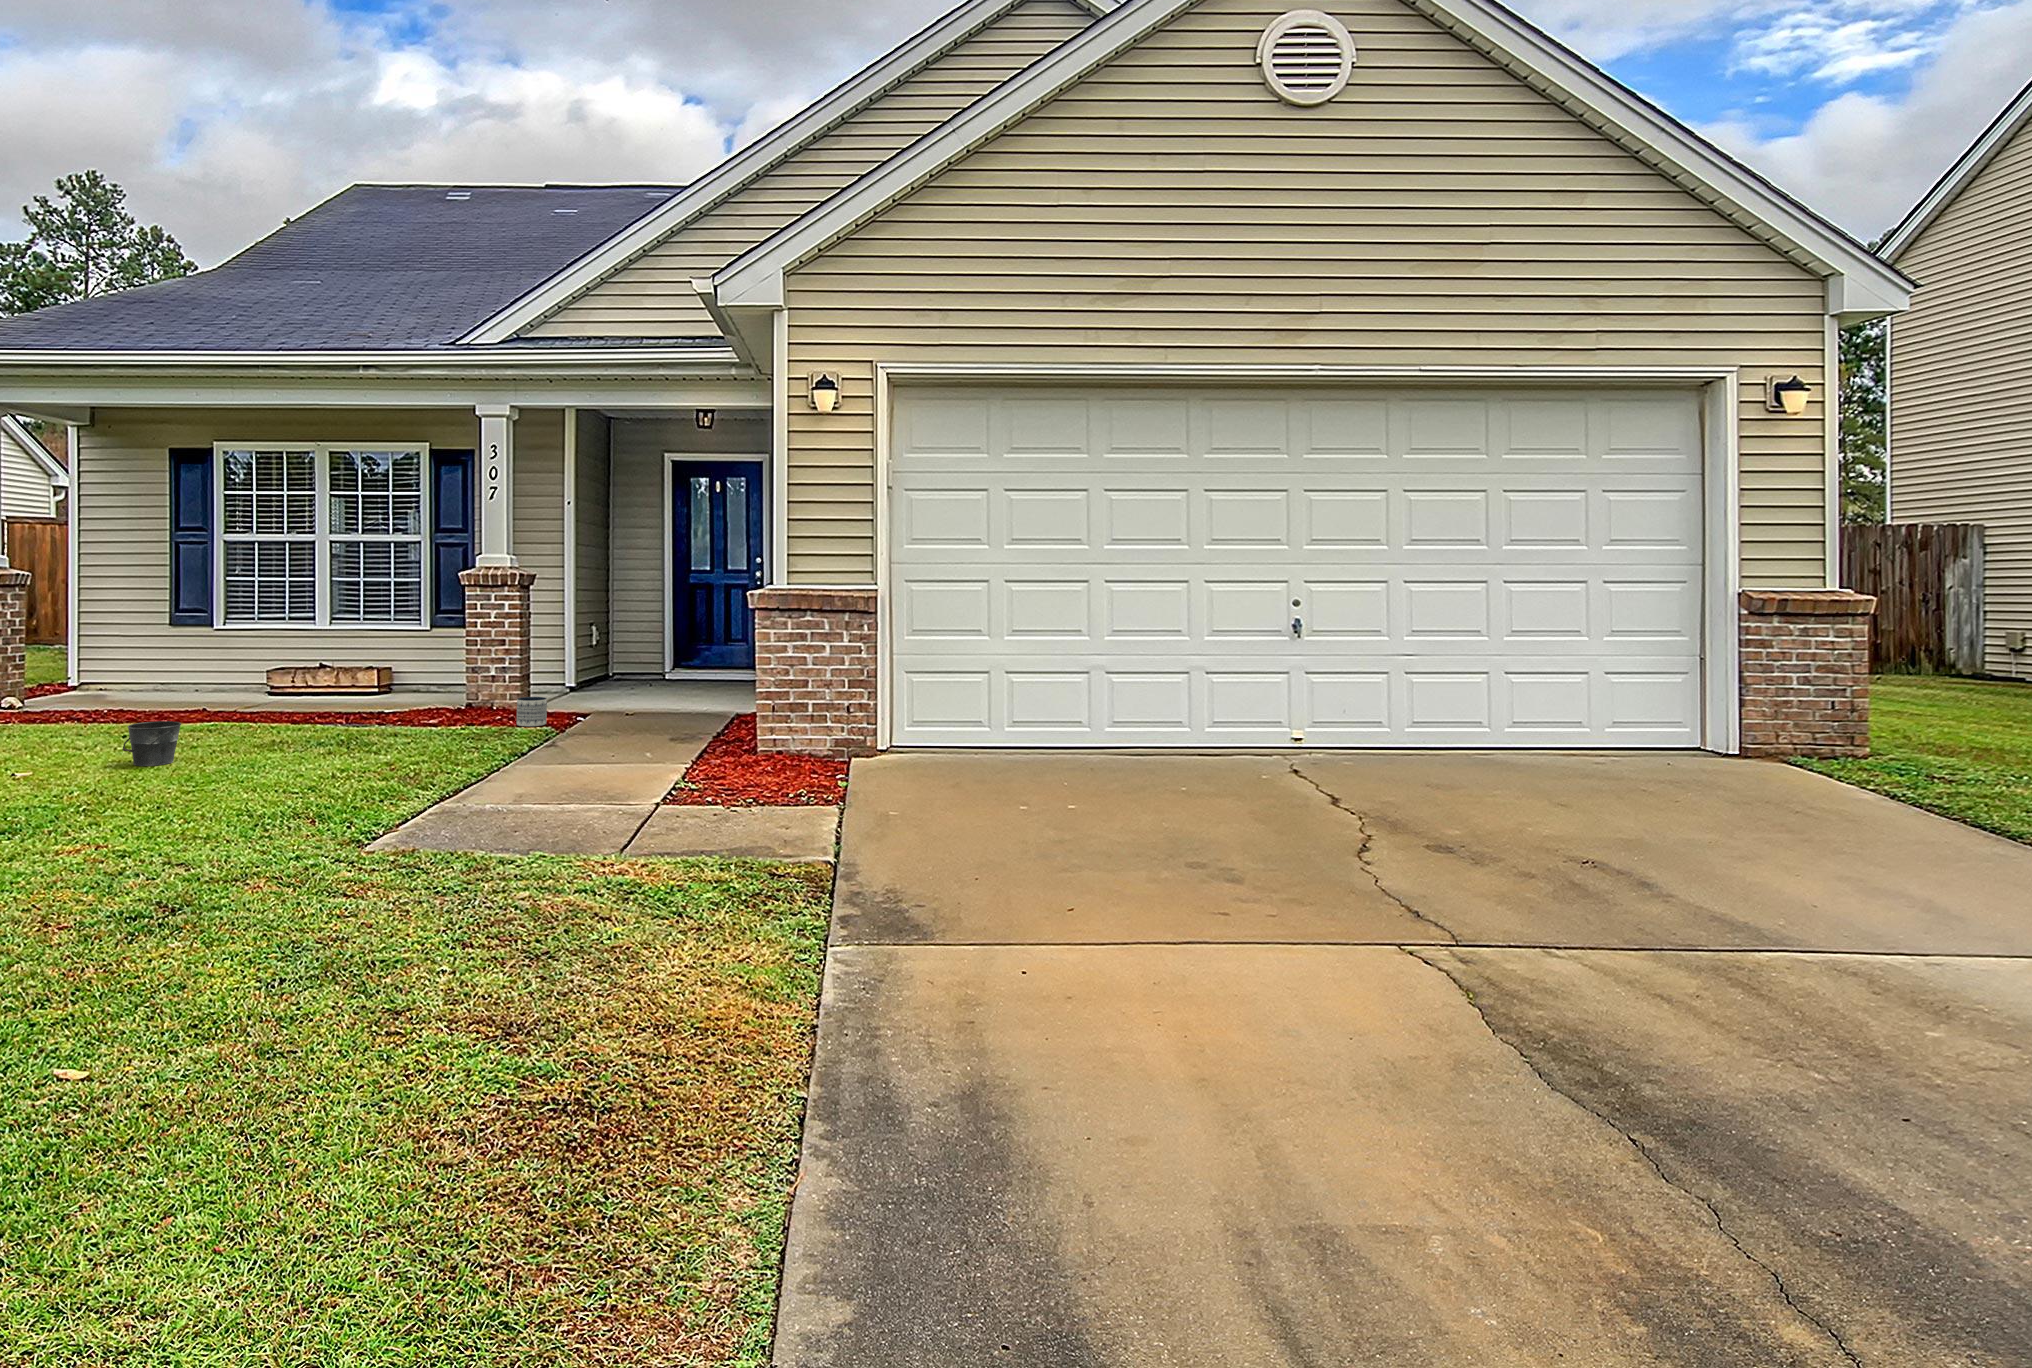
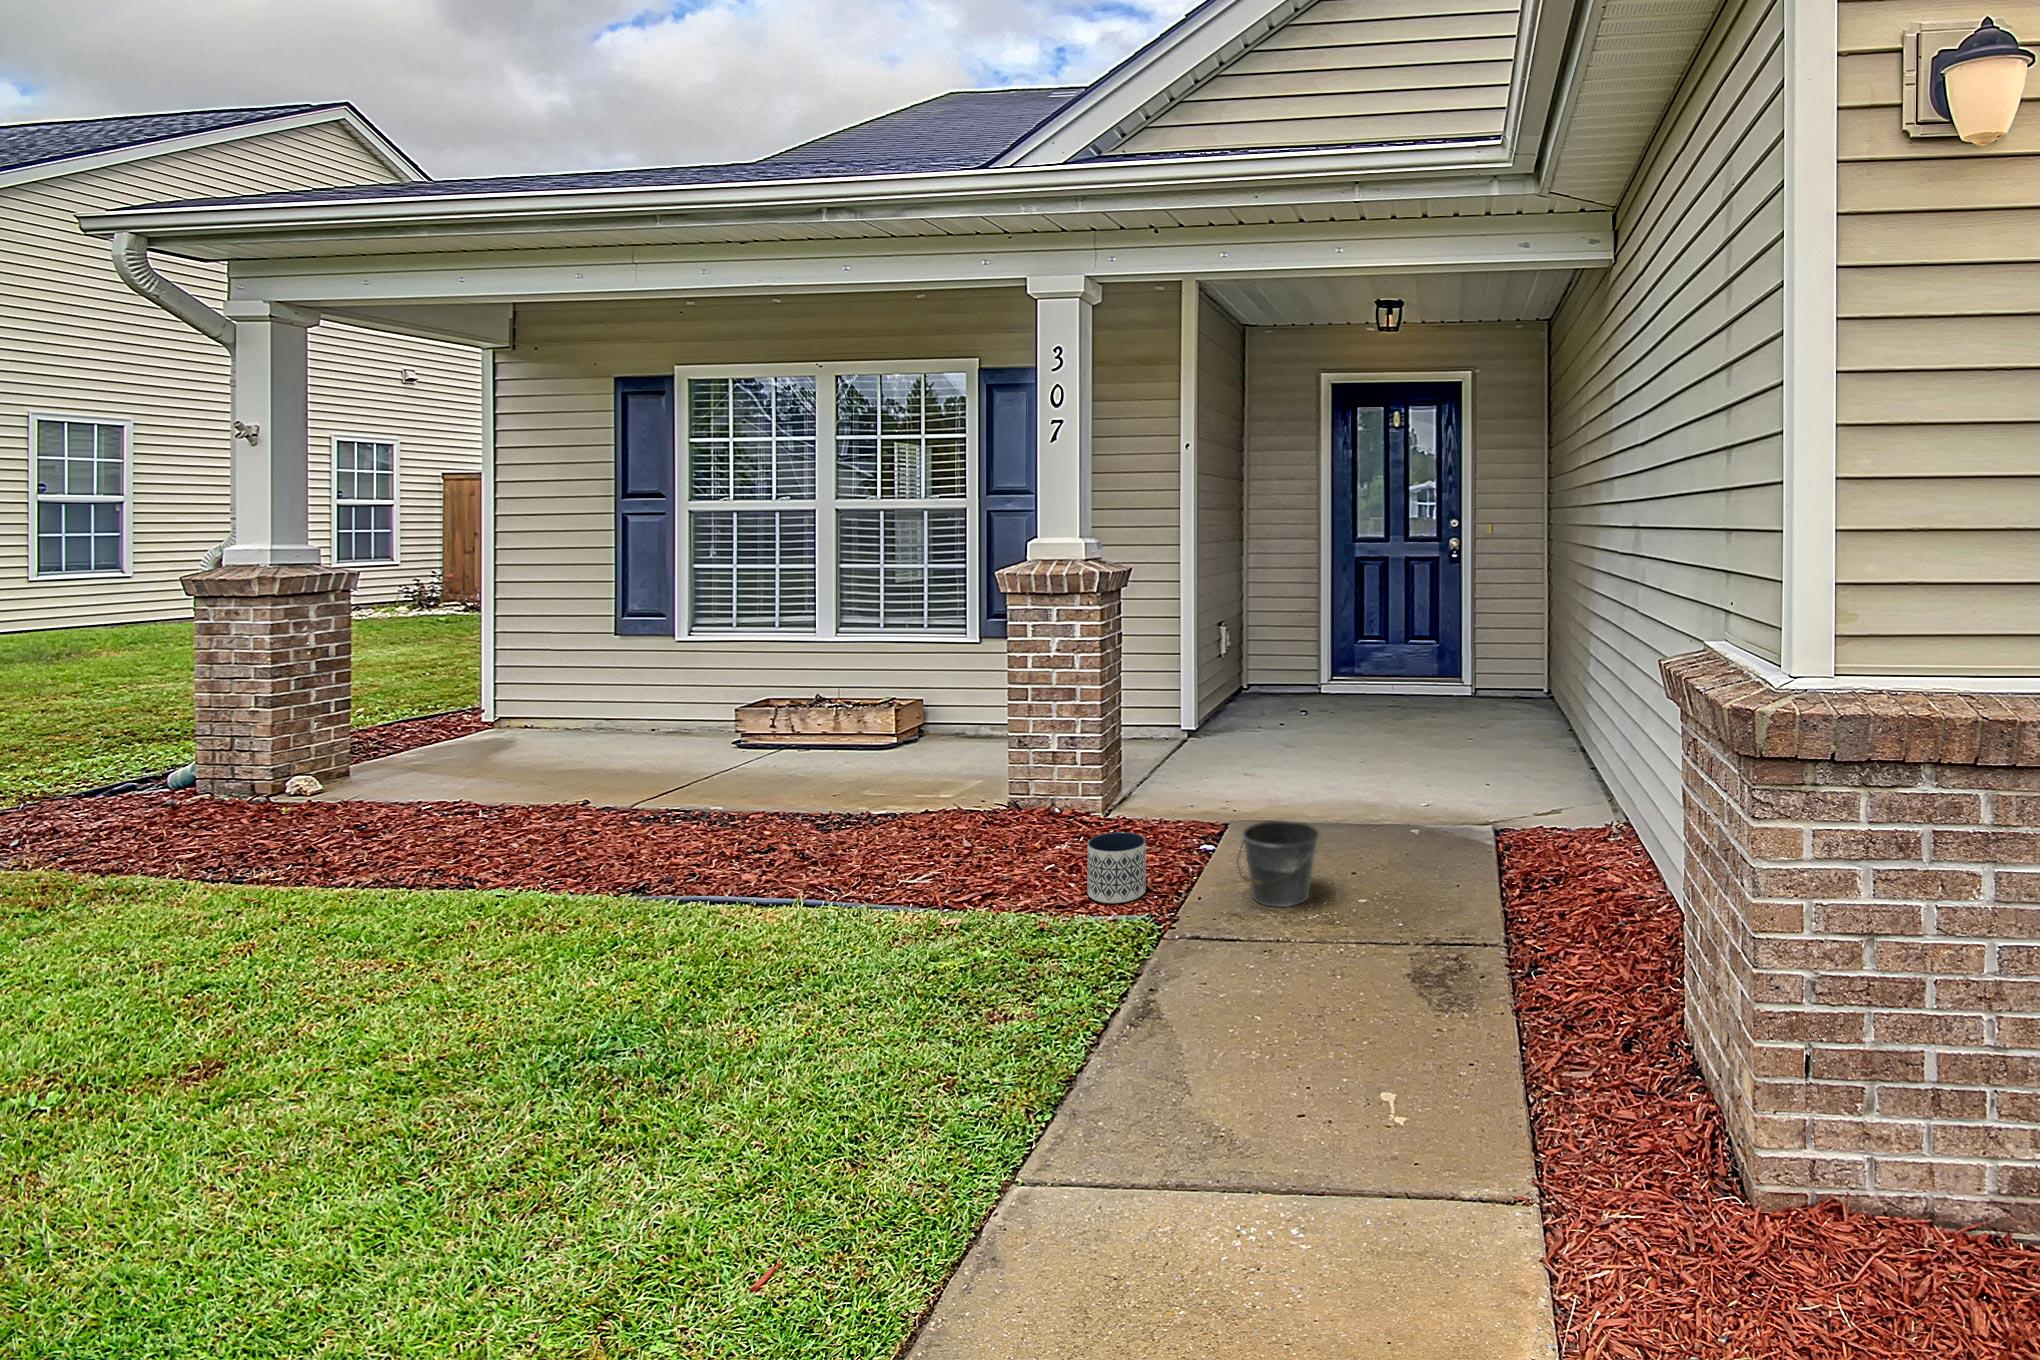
bucket: present [123,721,181,766] -> present [1236,821,1319,907]

